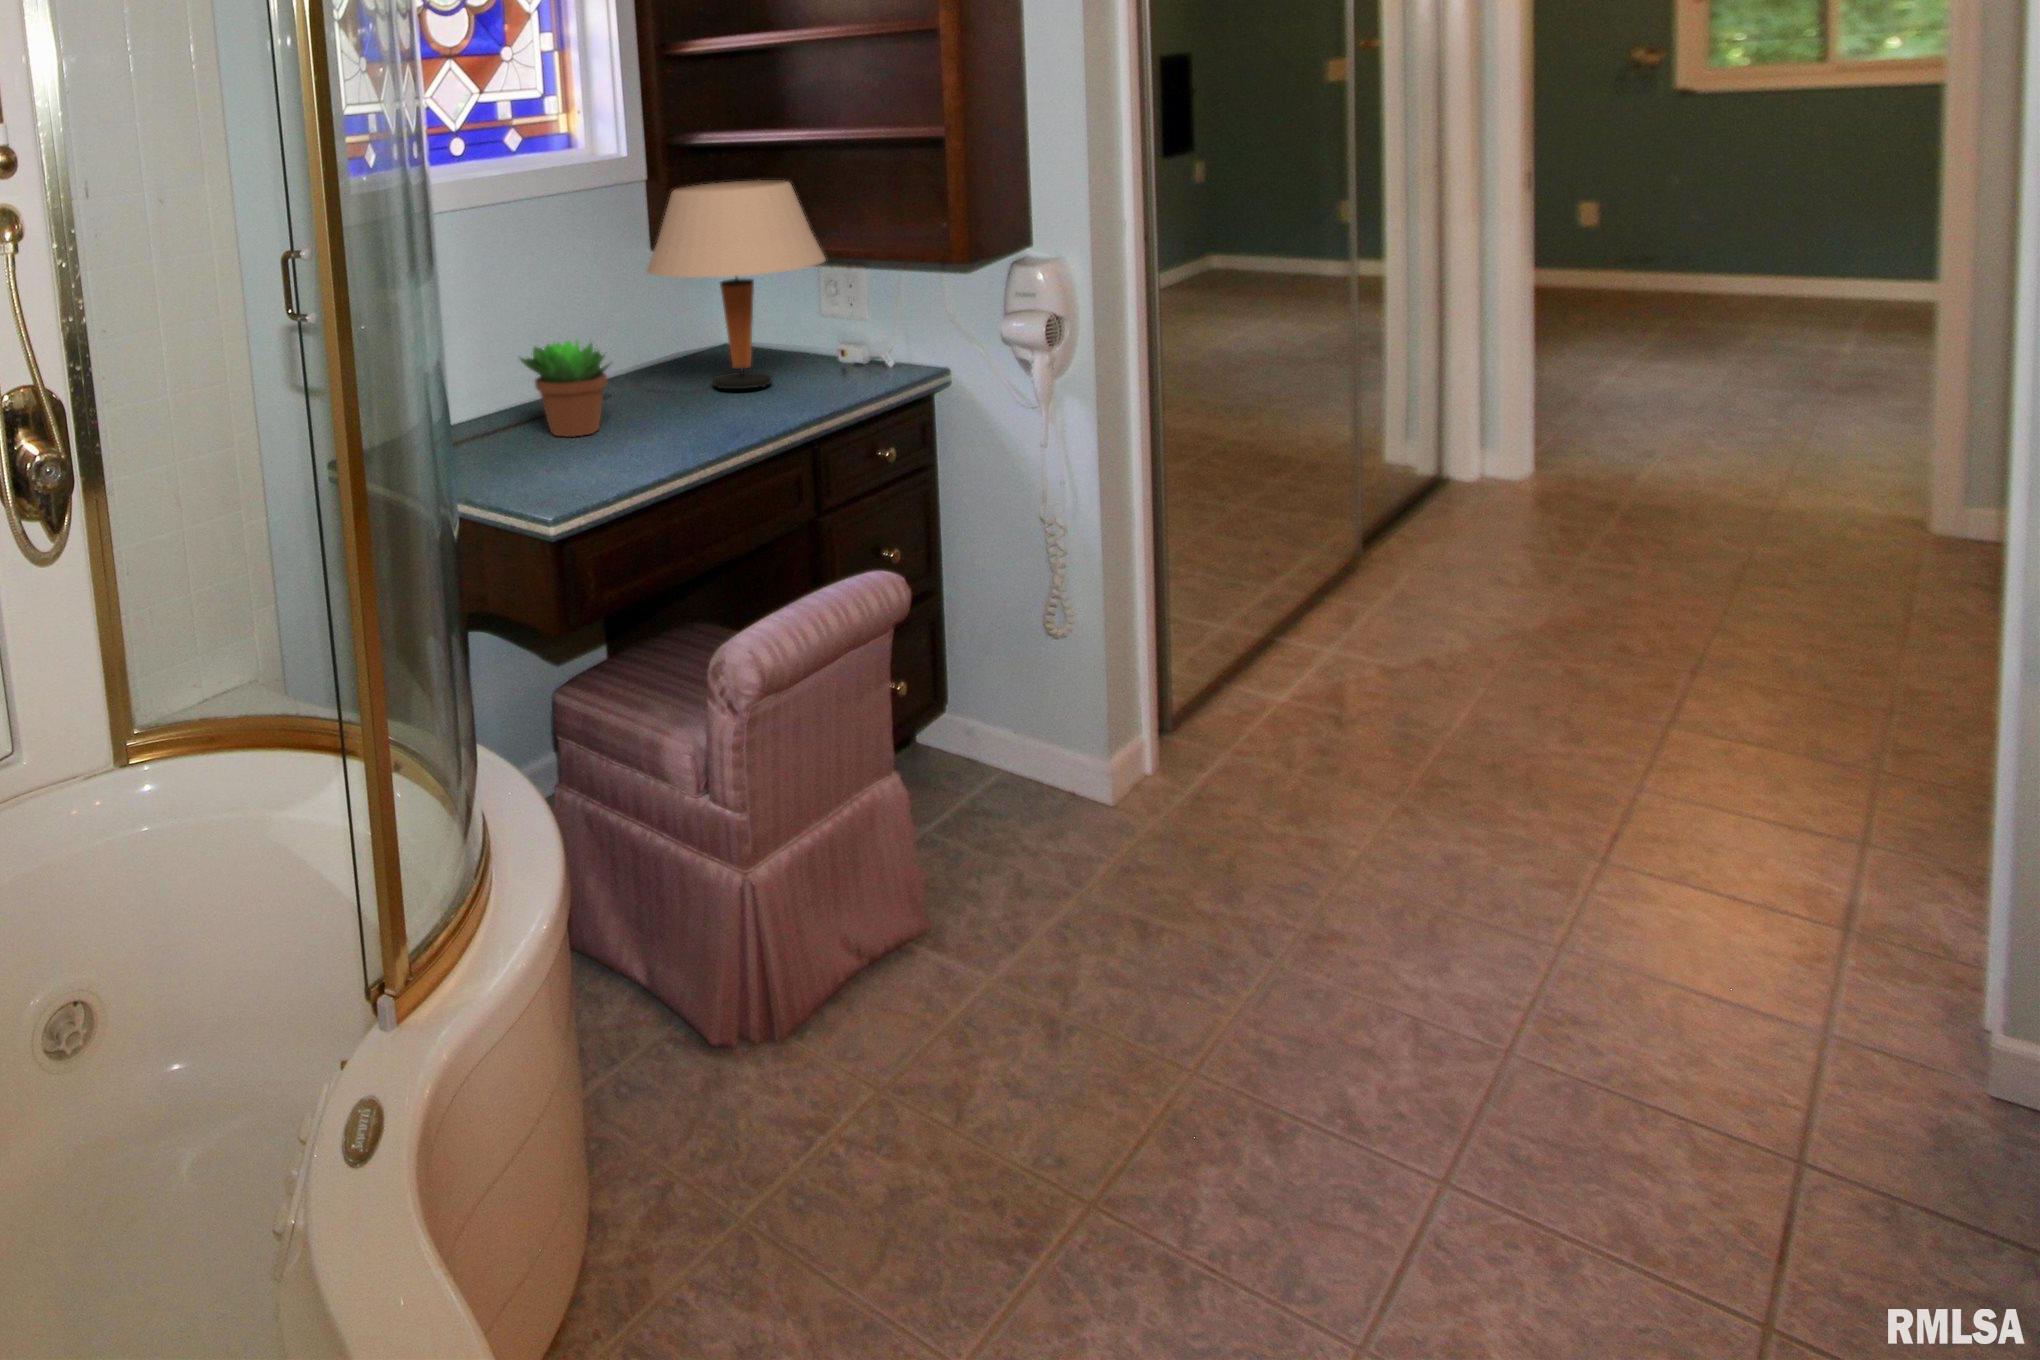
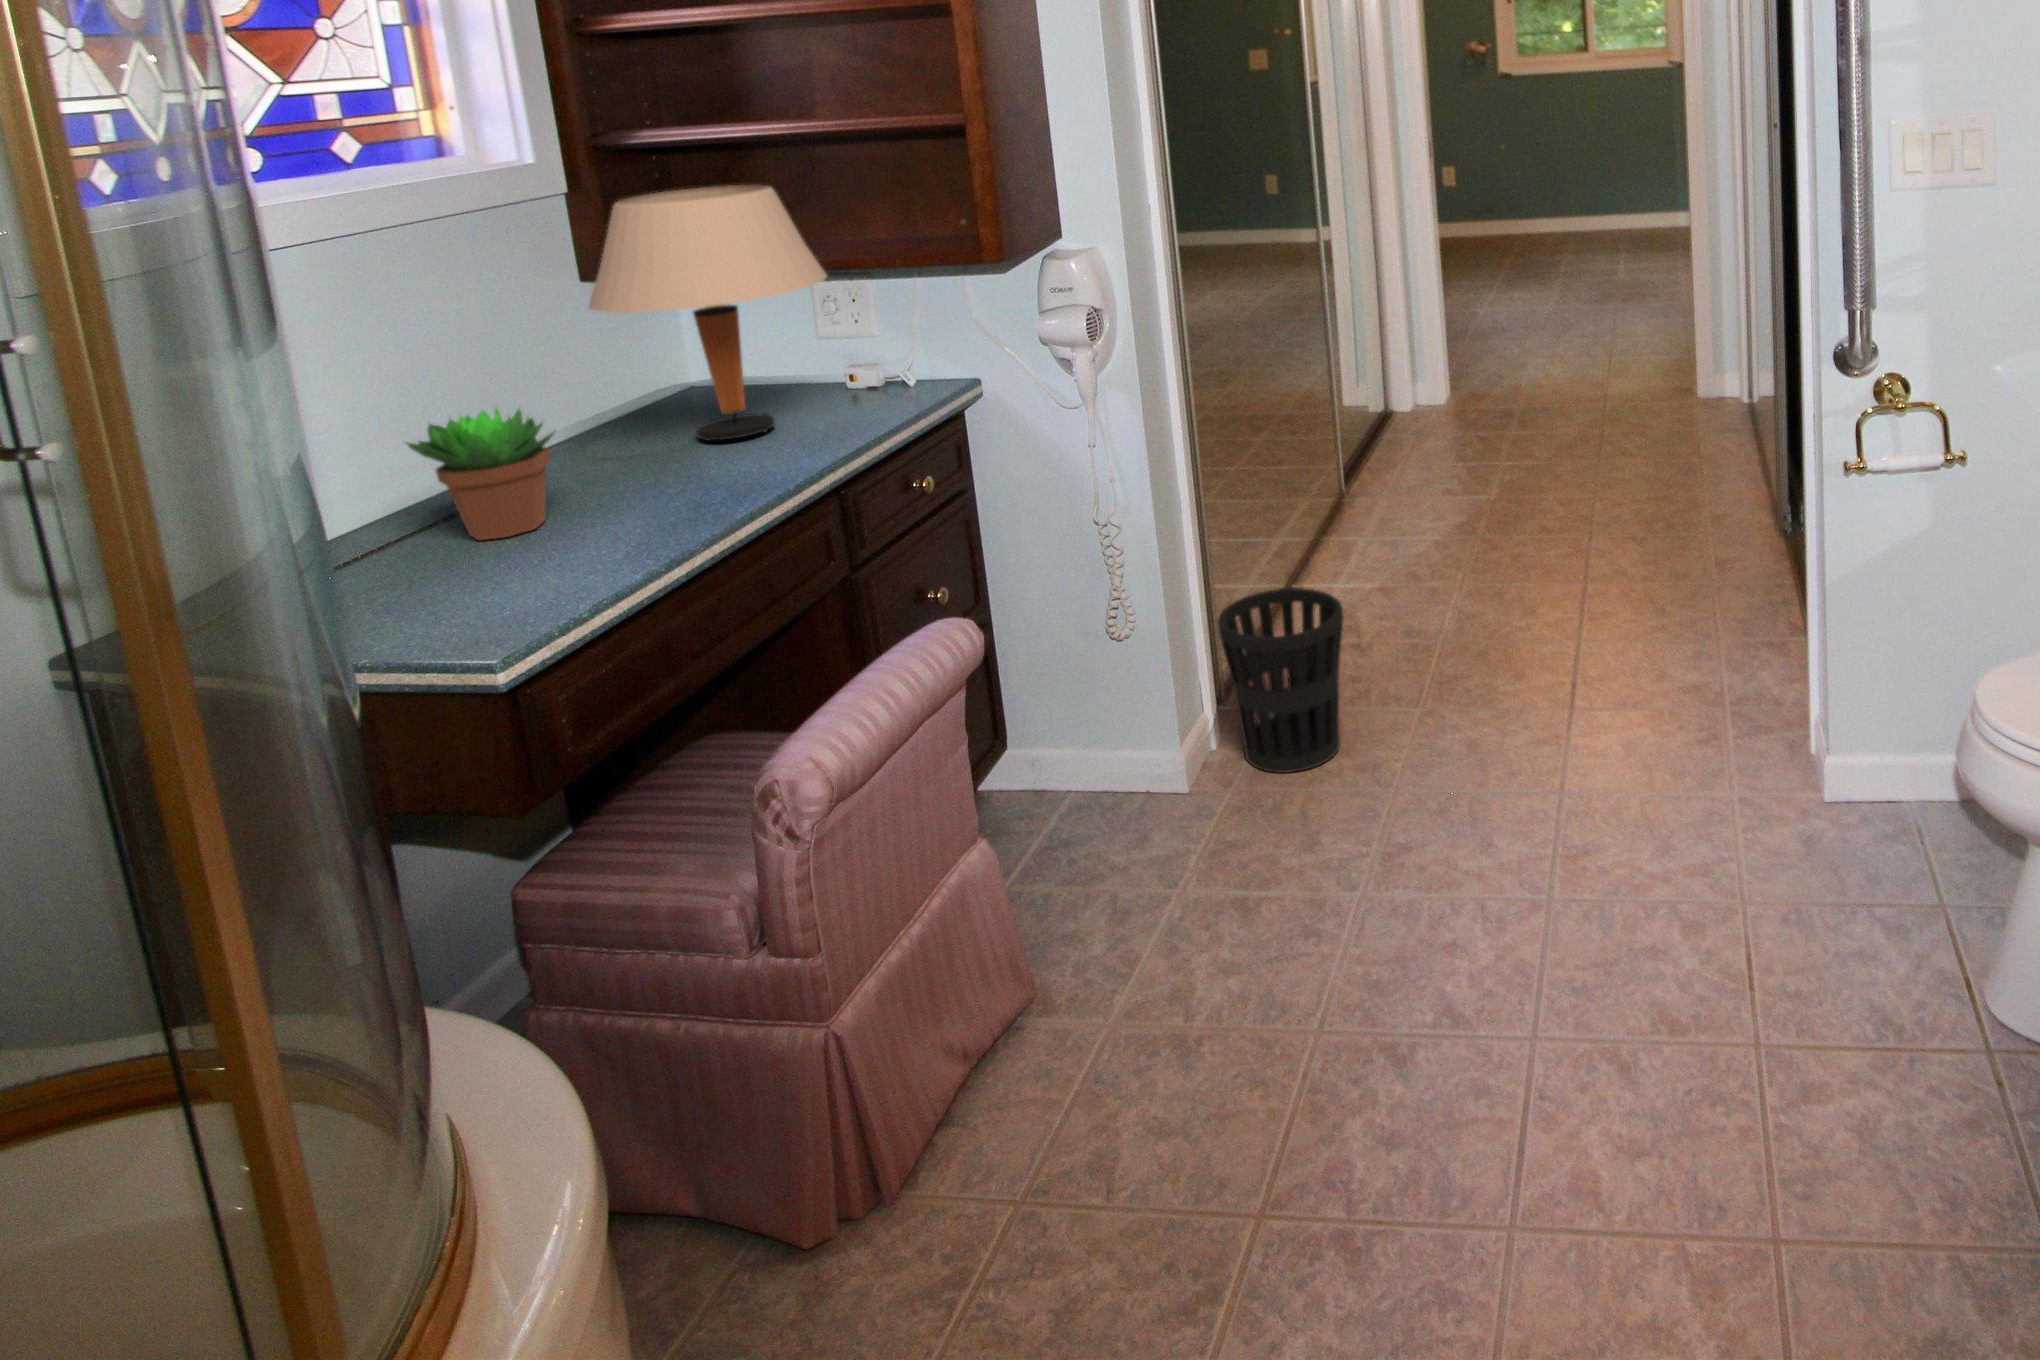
wastebasket: none [1163,619,1308,811] -> present [1218,588,1343,773]

